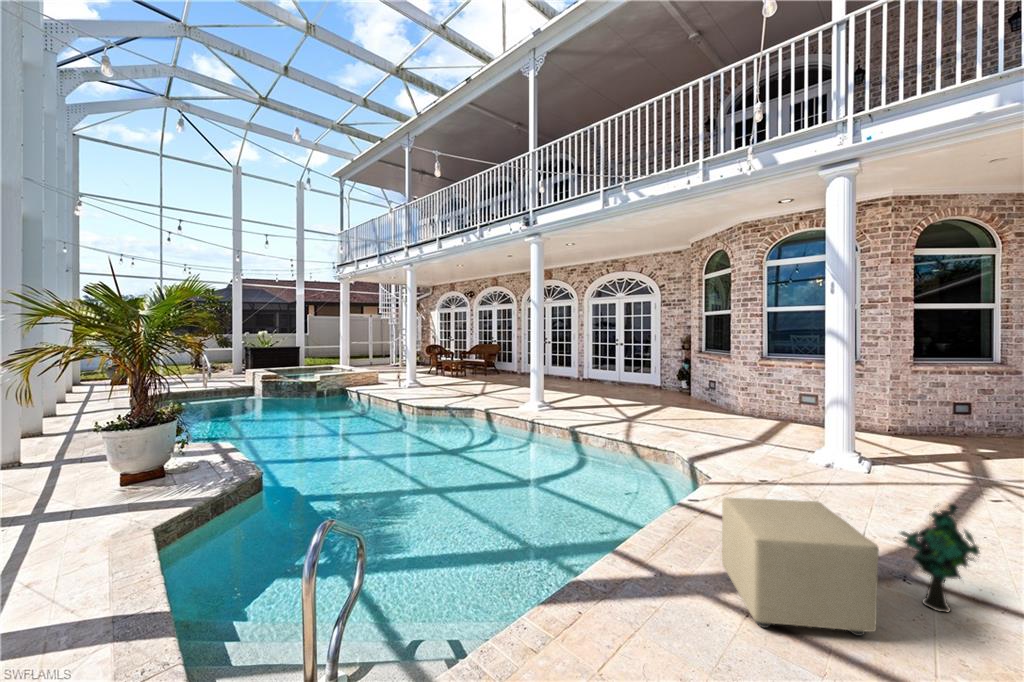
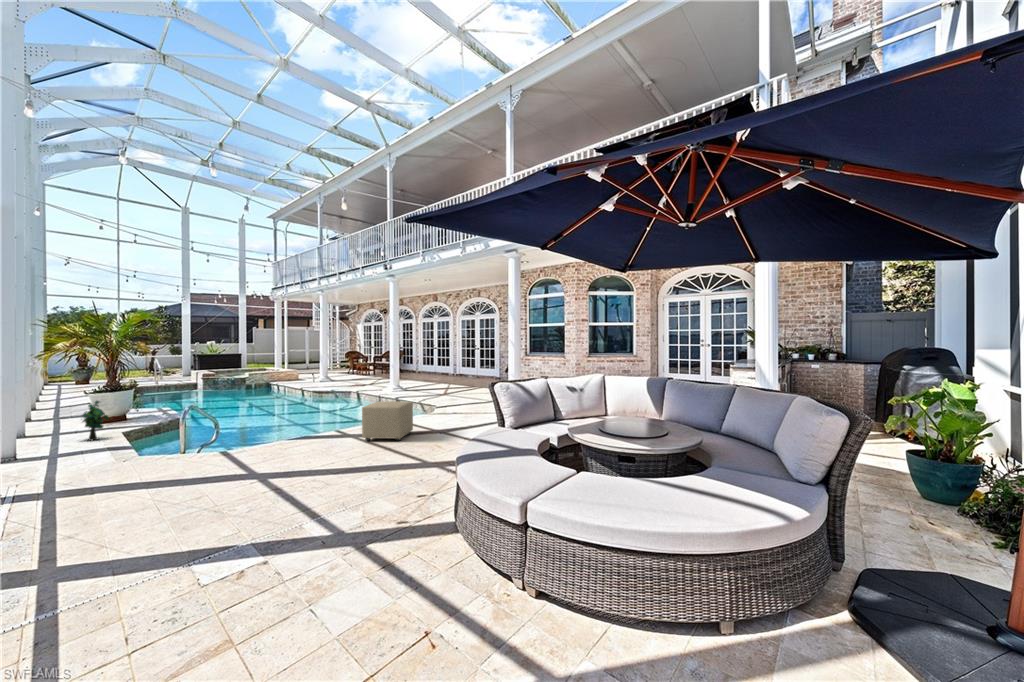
decorative plant: present [900,504,979,612] -> present [82,401,109,441]

